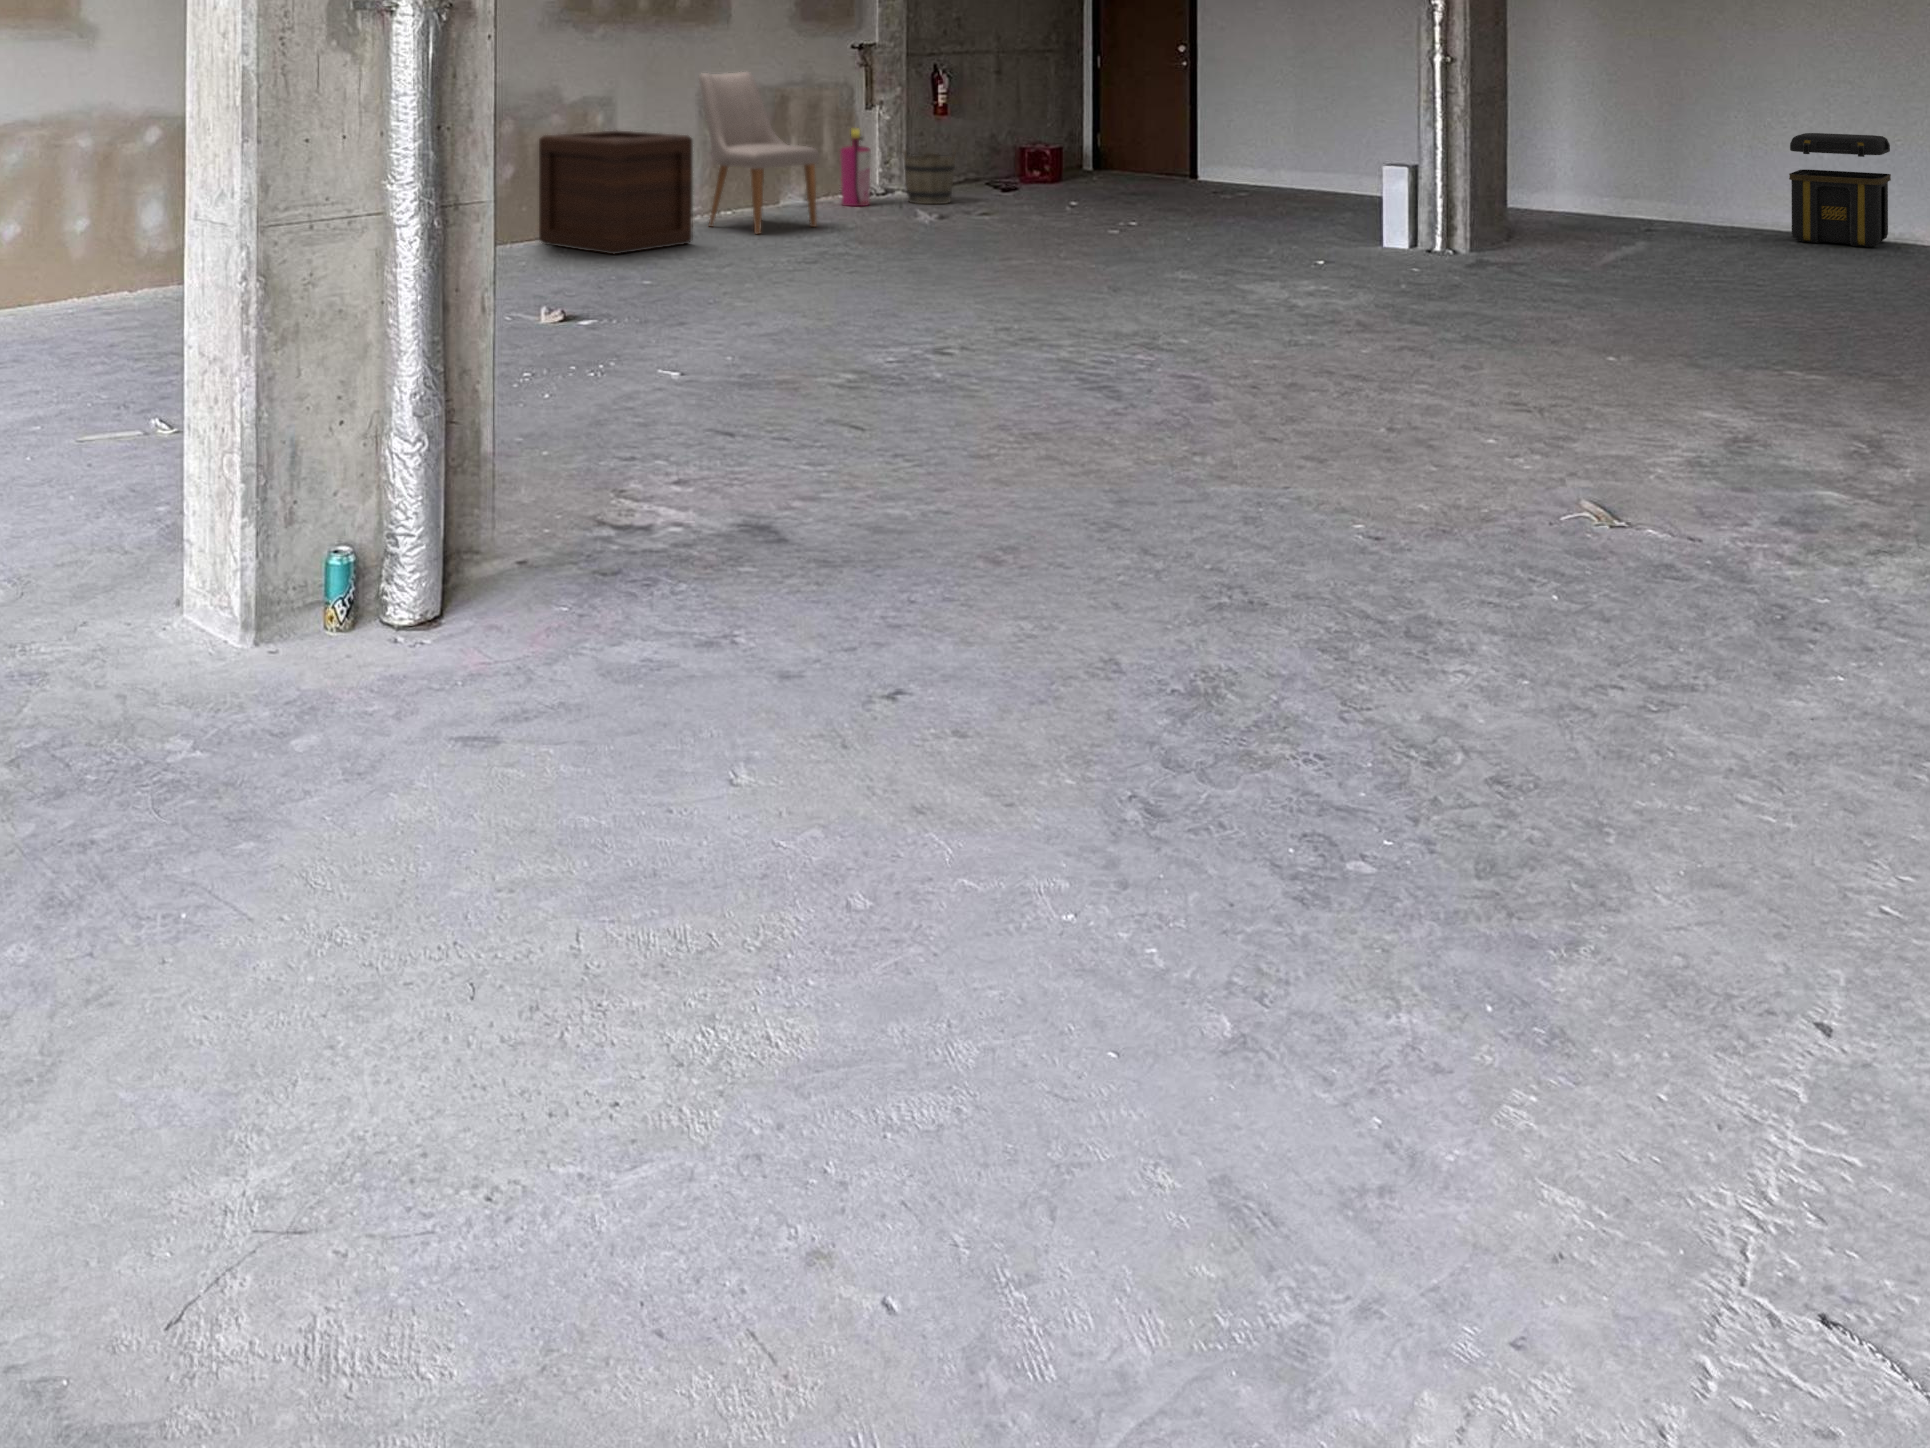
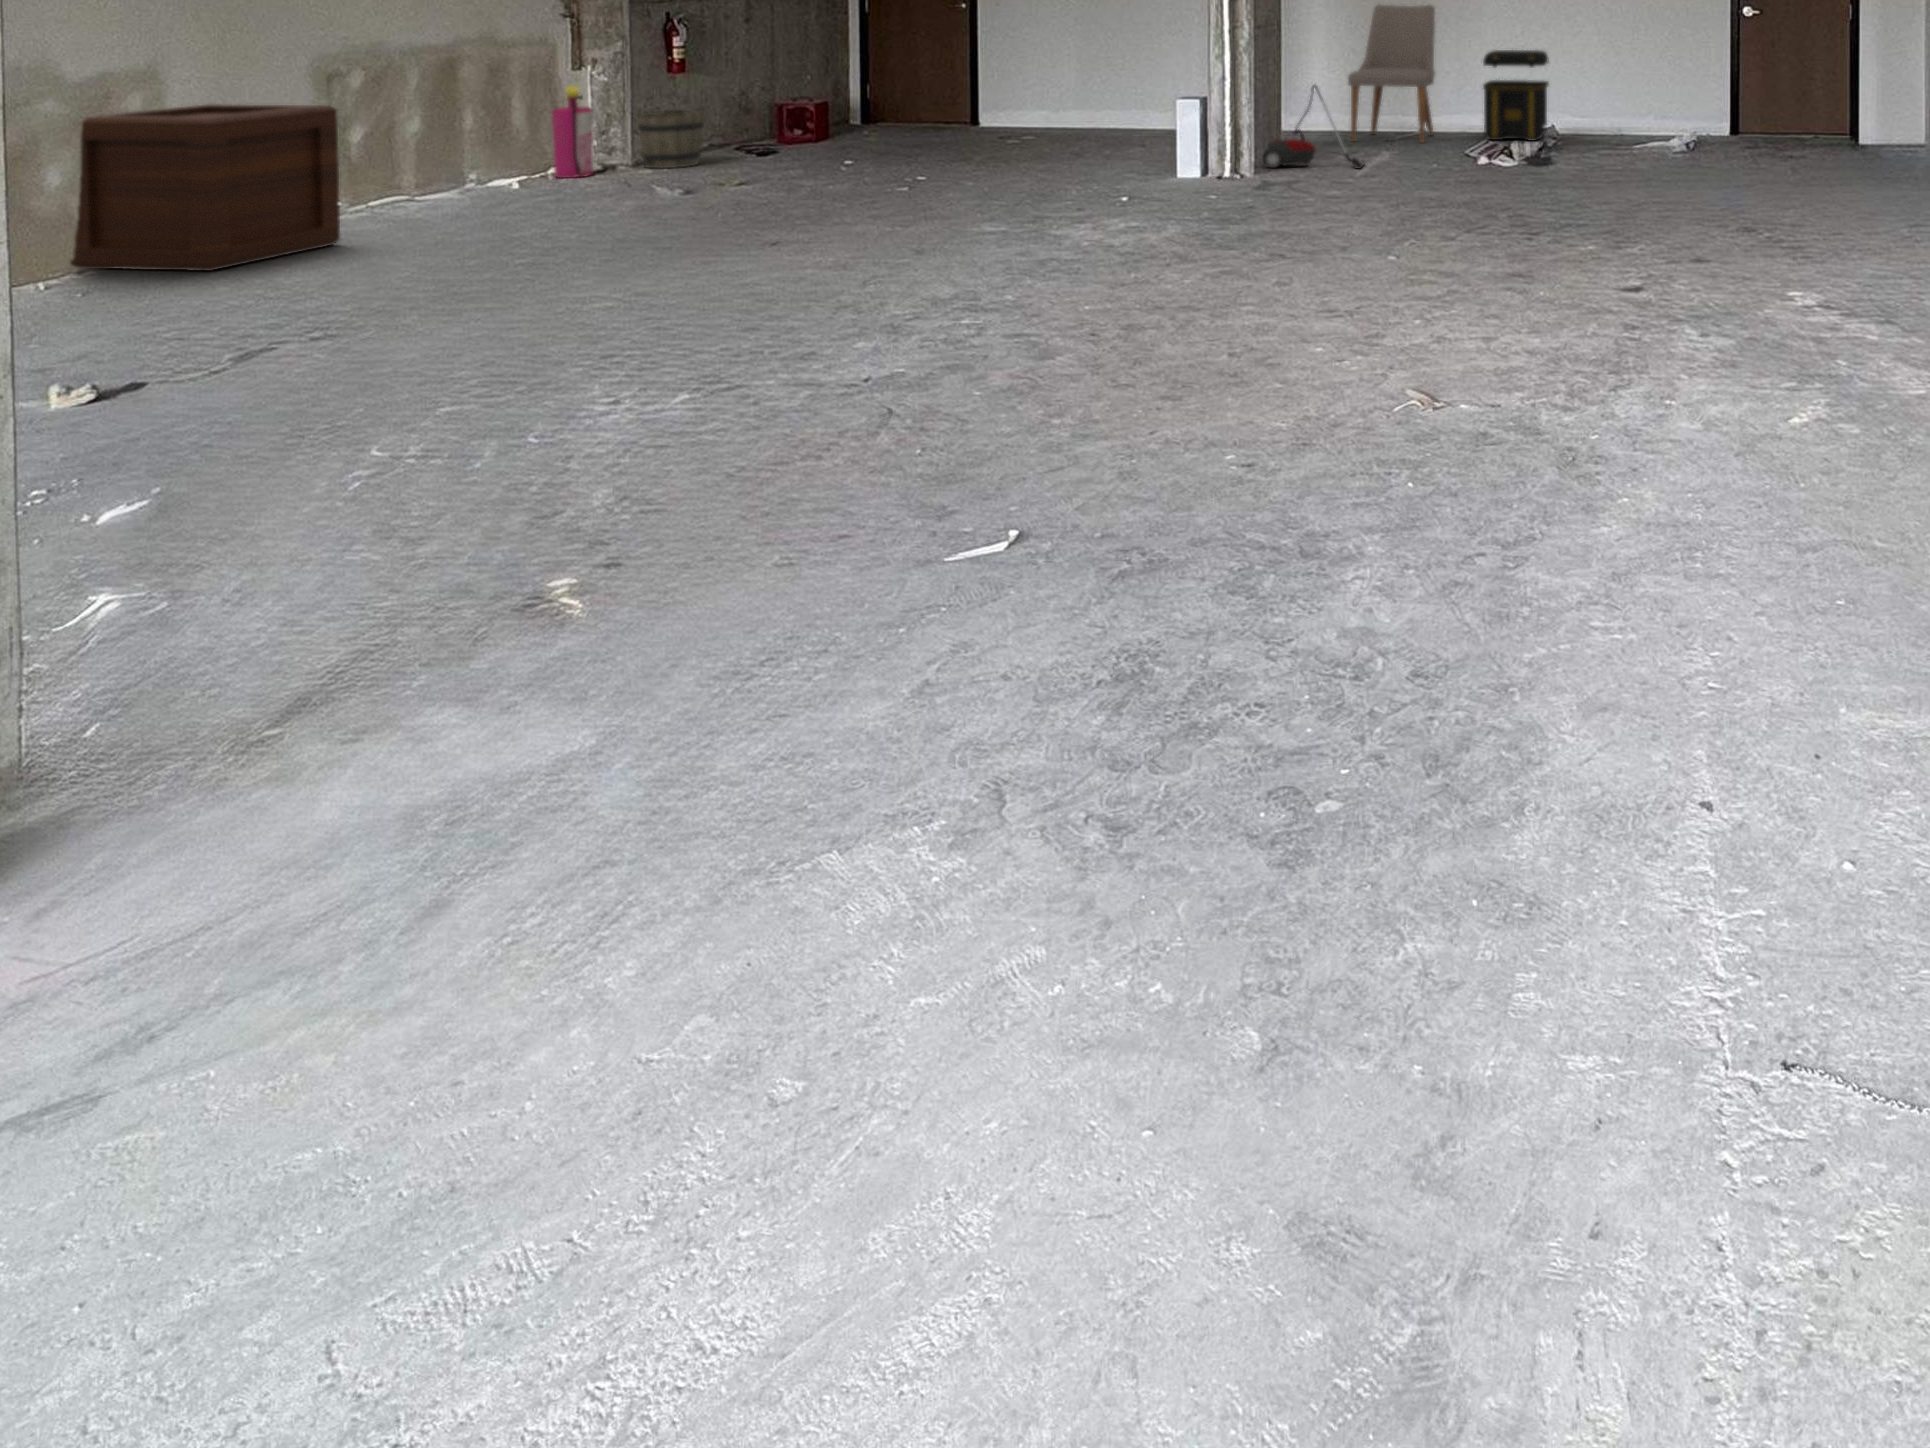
chair: present [699,72,819,234] -> present [1348,5,1435,142]
vacuum cleaner: none [1489,162,1618,261] -> present [1263,85,1364,169]

